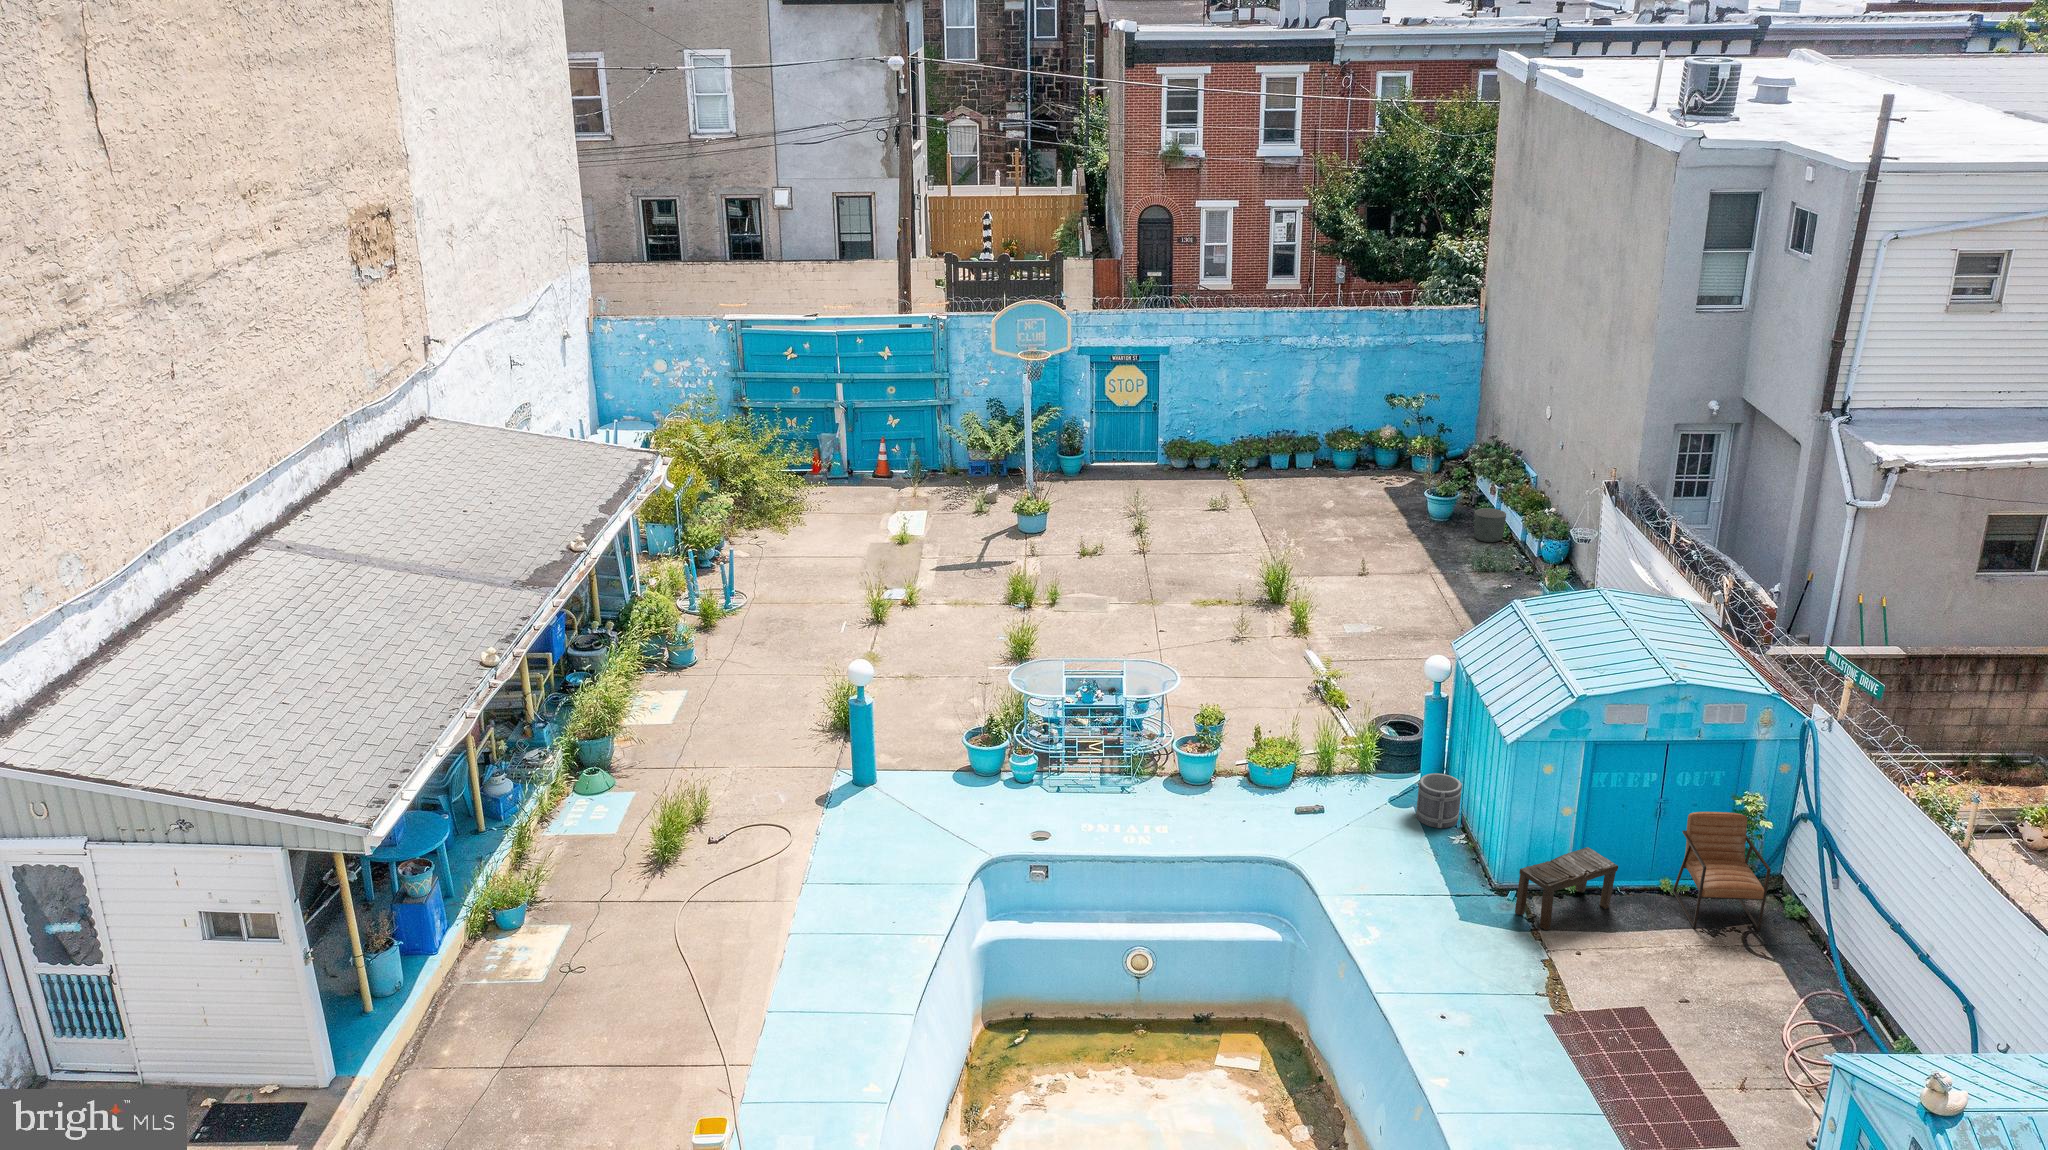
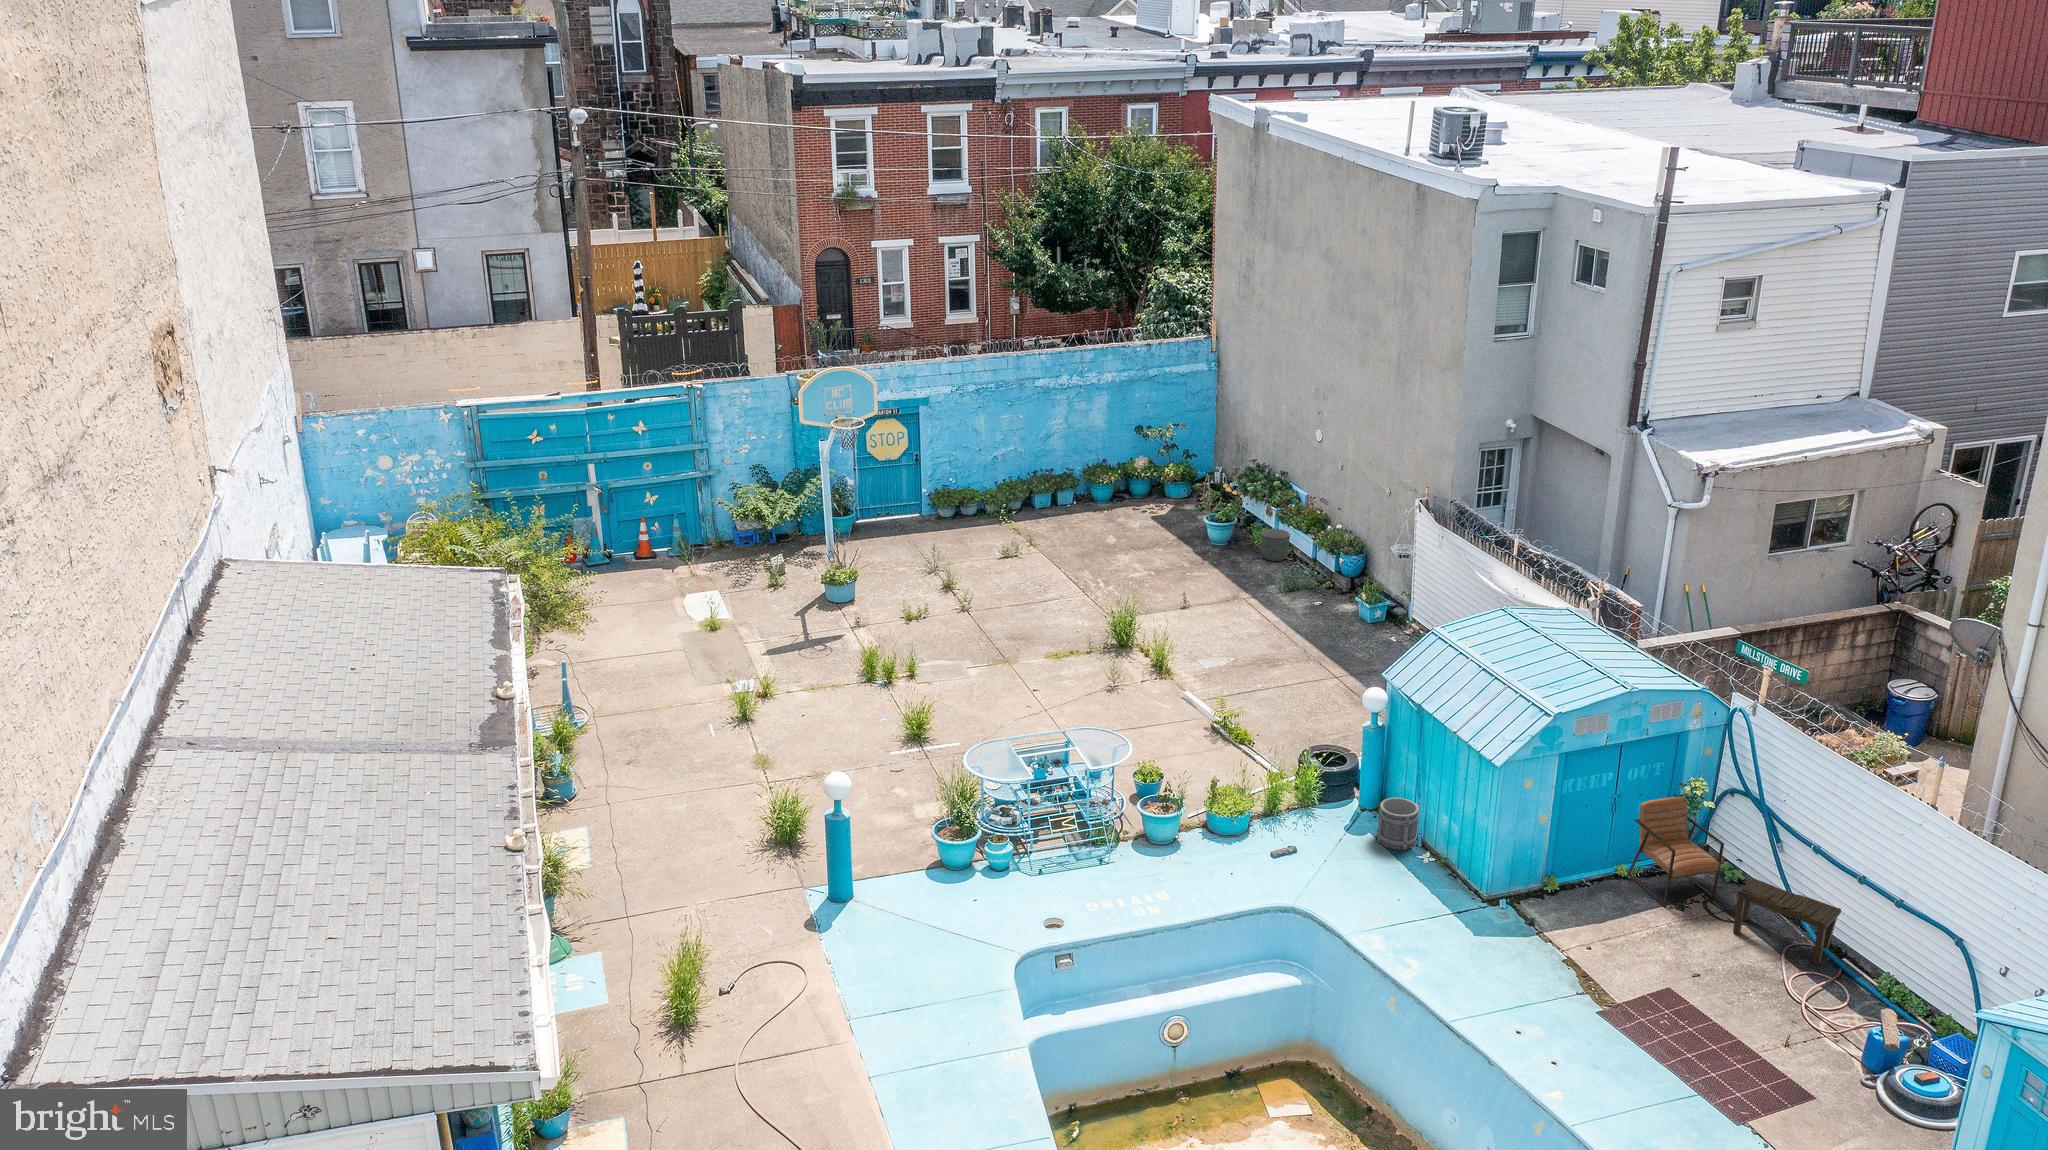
bench: present [1515,847,1618,930] -> present [1733,878,1841,965]

